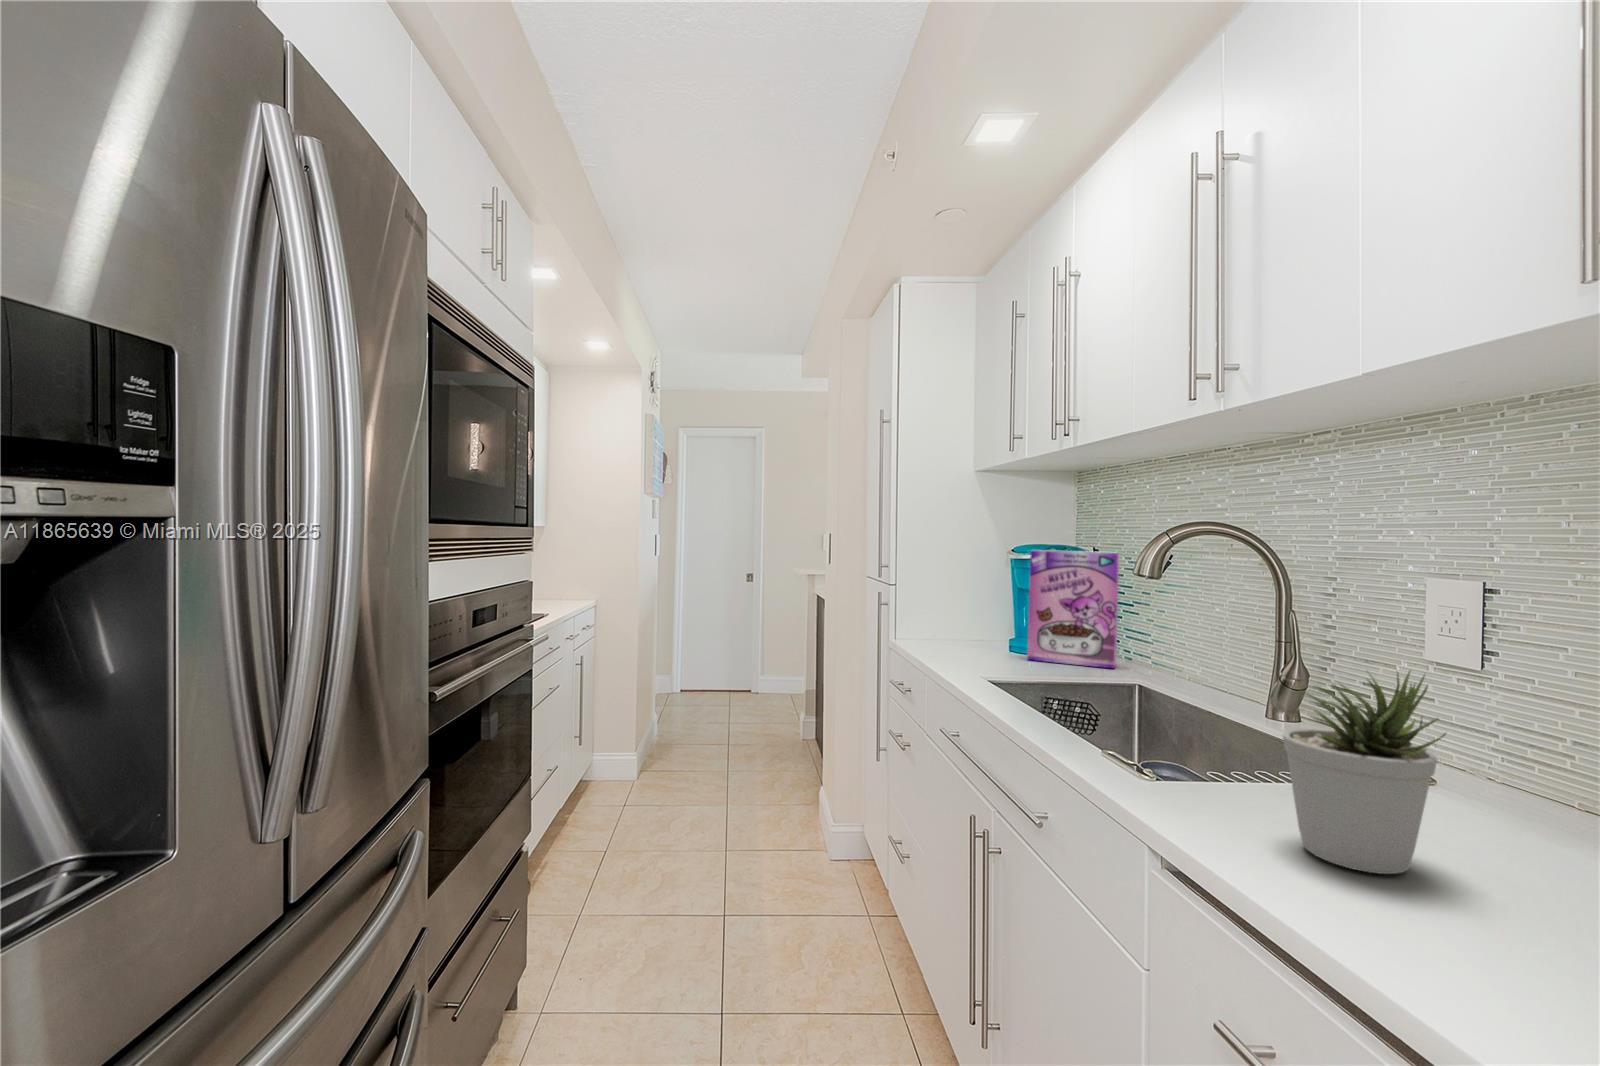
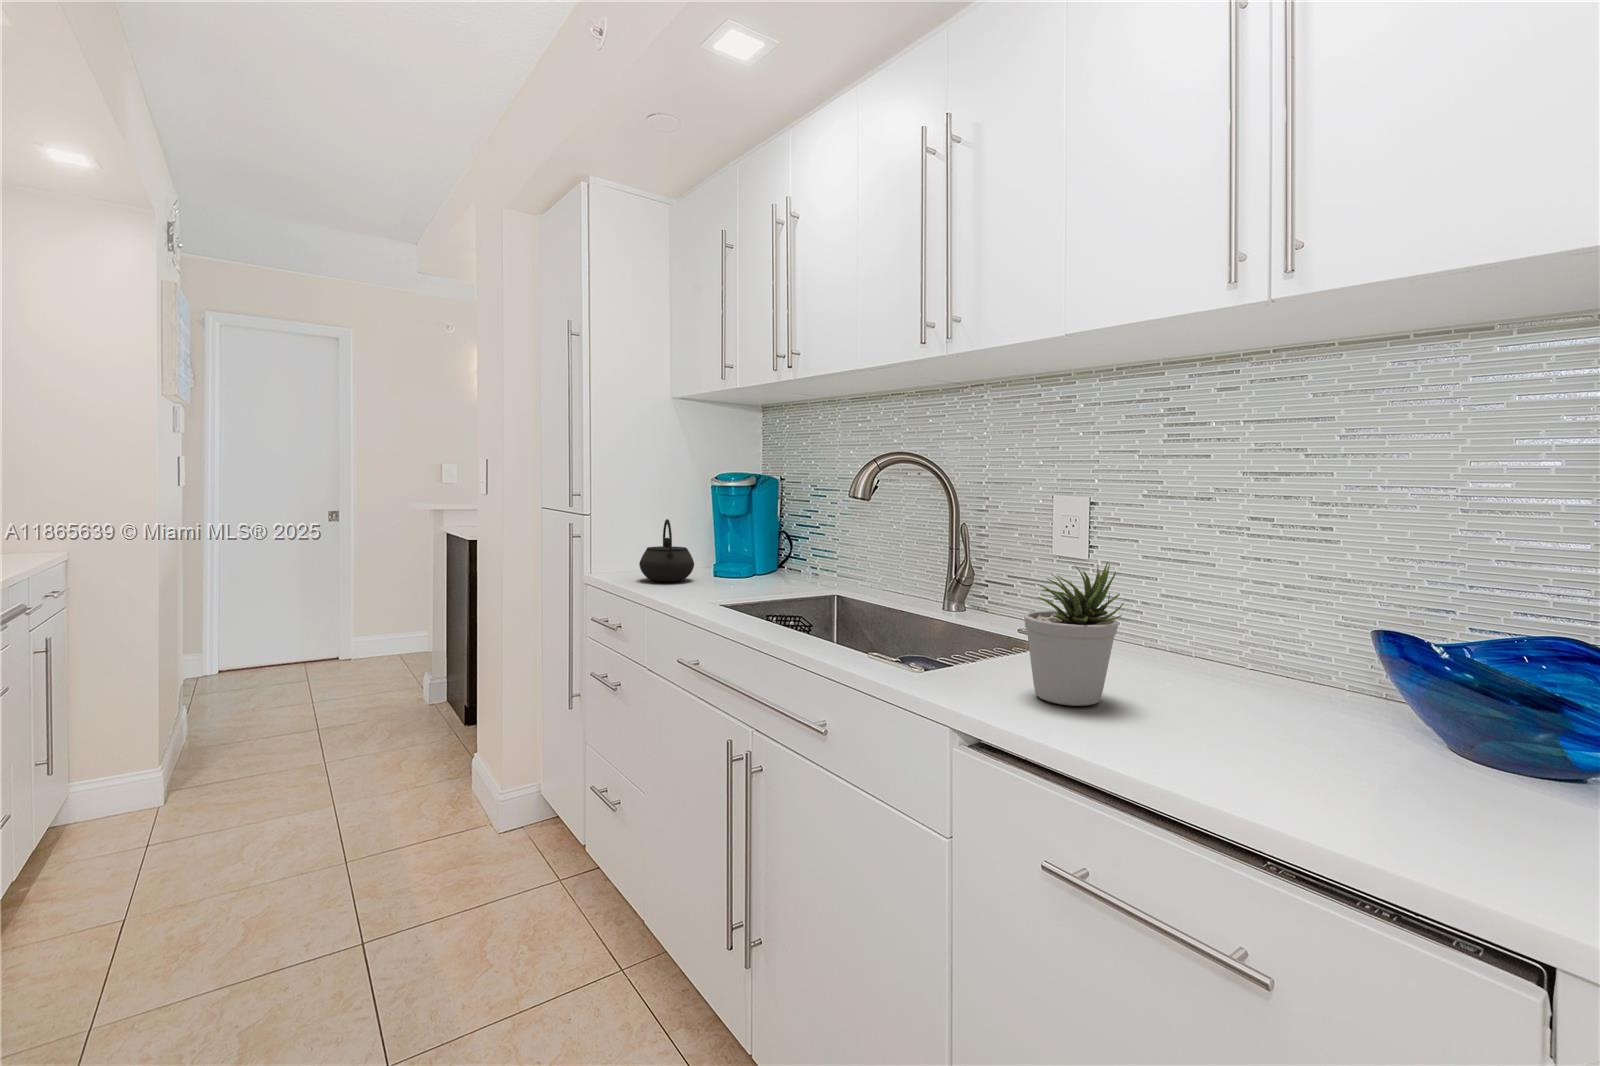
cereal box: present [1027,550,1119,668] -> none [734,479,810,583]
kettle: none [931,589,987,653] -> present [639,519,694,582]

